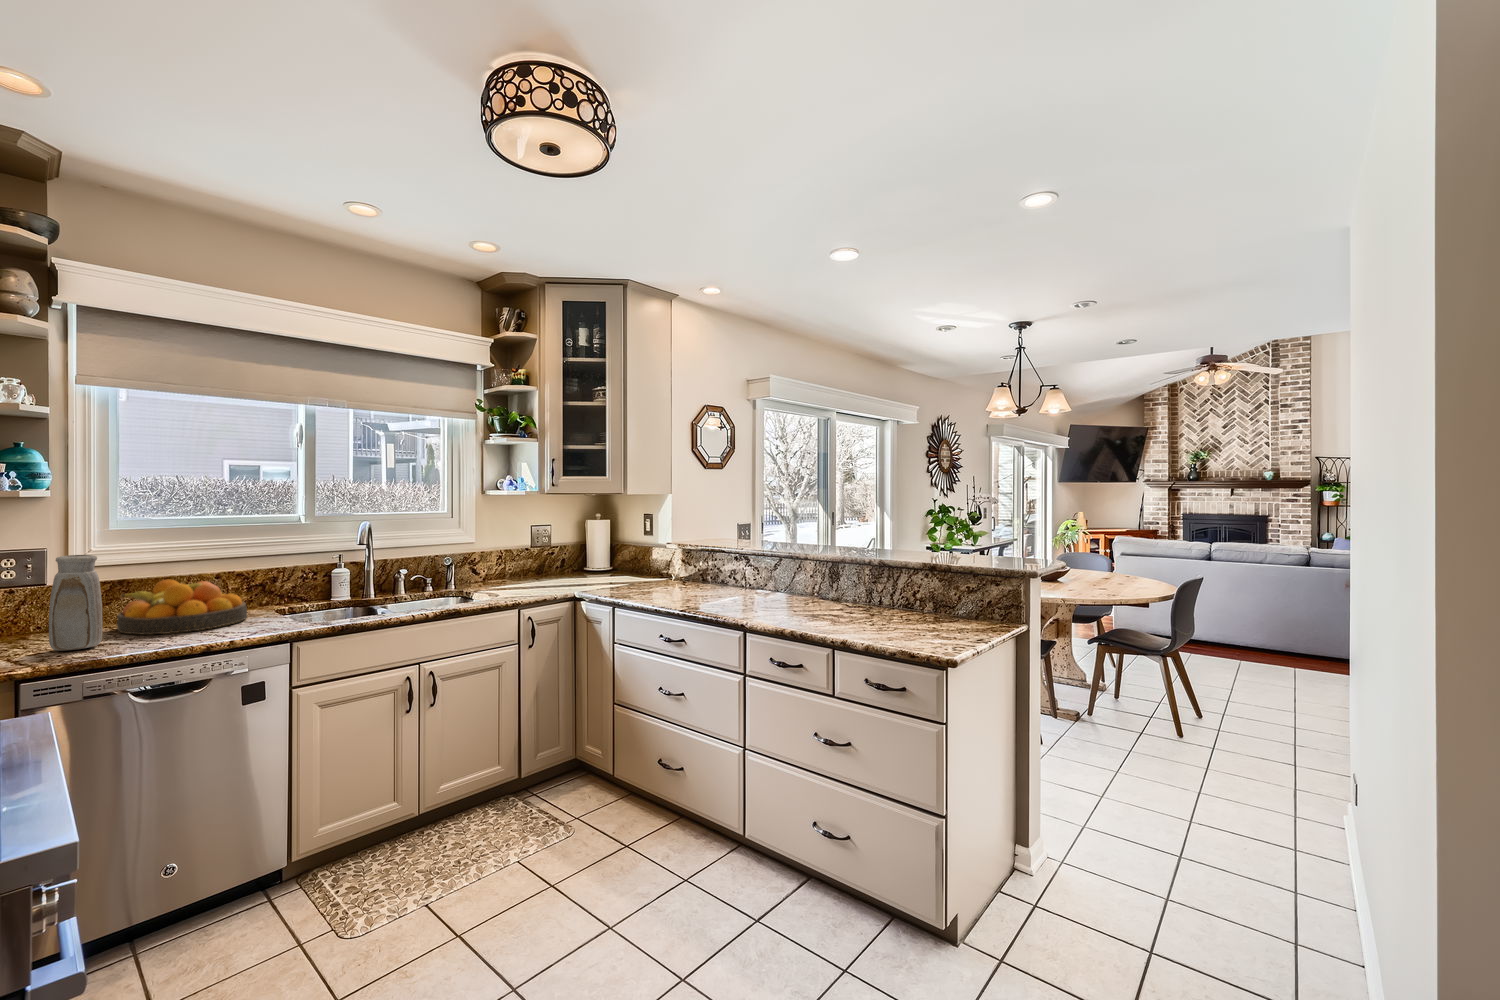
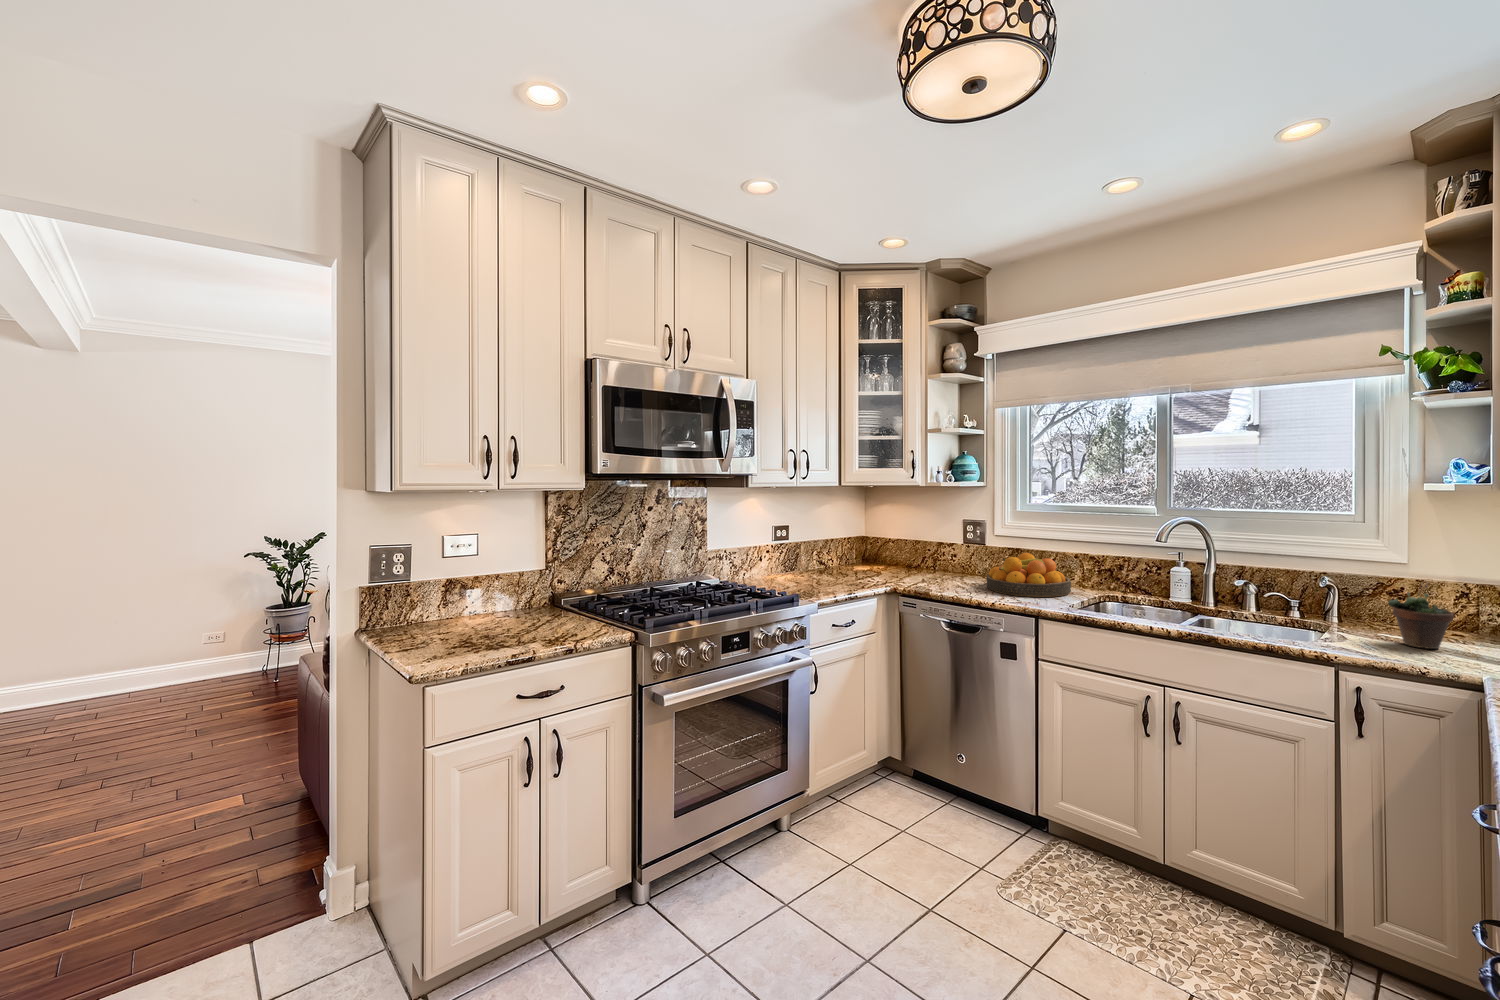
succulent plant: none [496,547,525,589] -> present [1388,582,1454,649]
vase: present [49,555,102,650] -> none [934,528,959,589]

